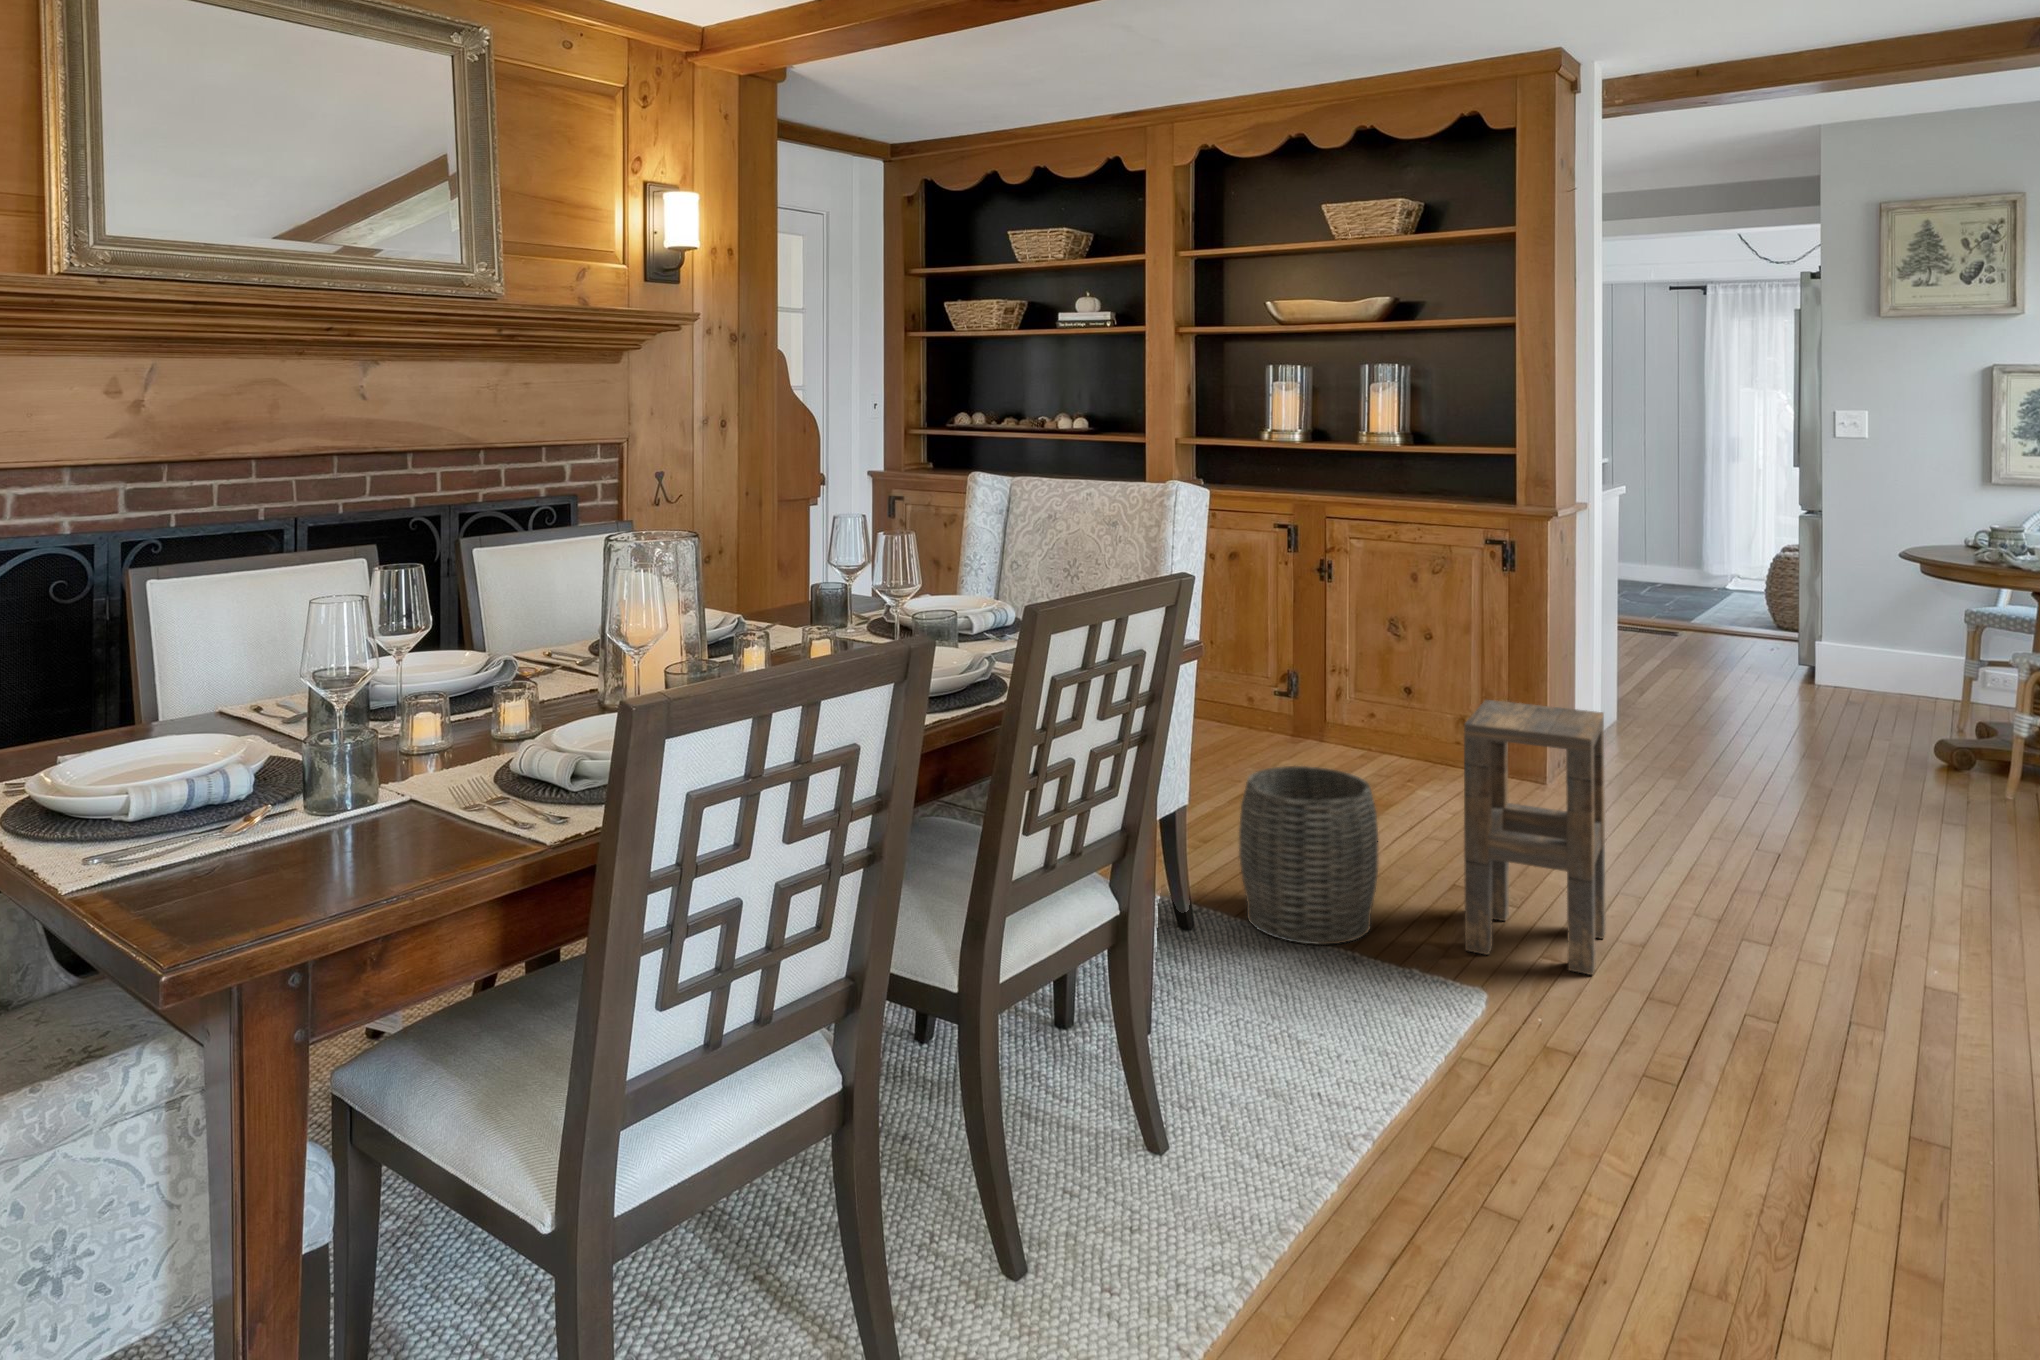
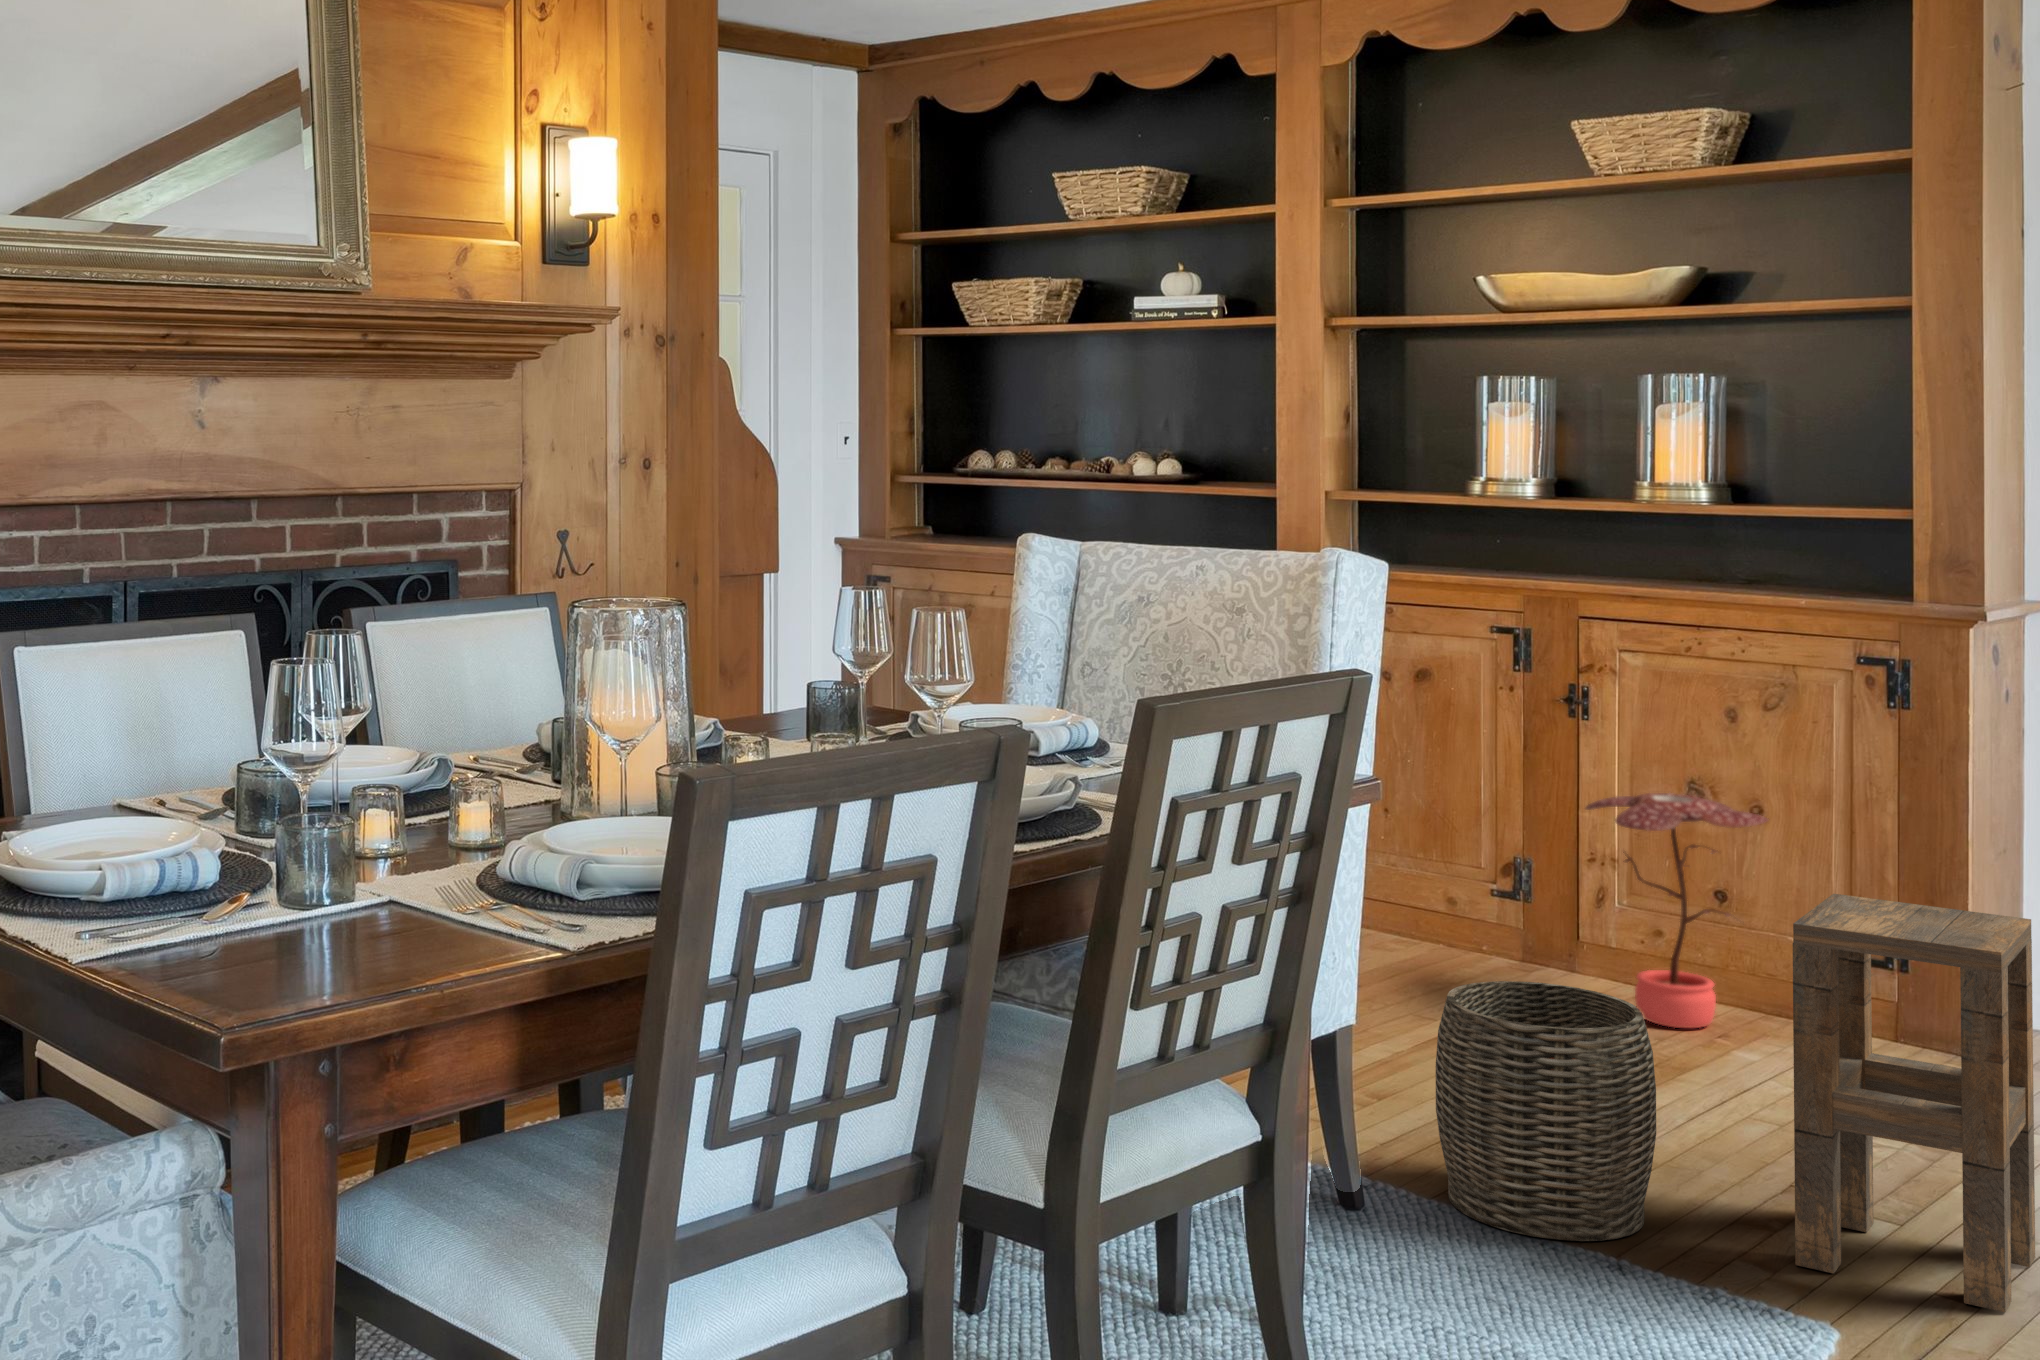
potted plant: none [1329,628,1439,779] -> present [1586,793,1768,1028]

